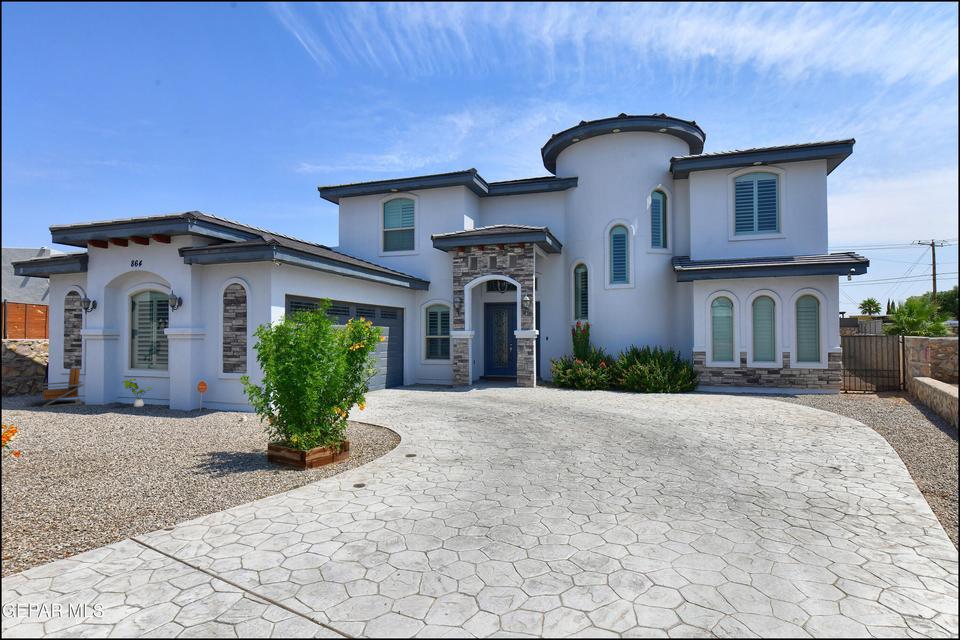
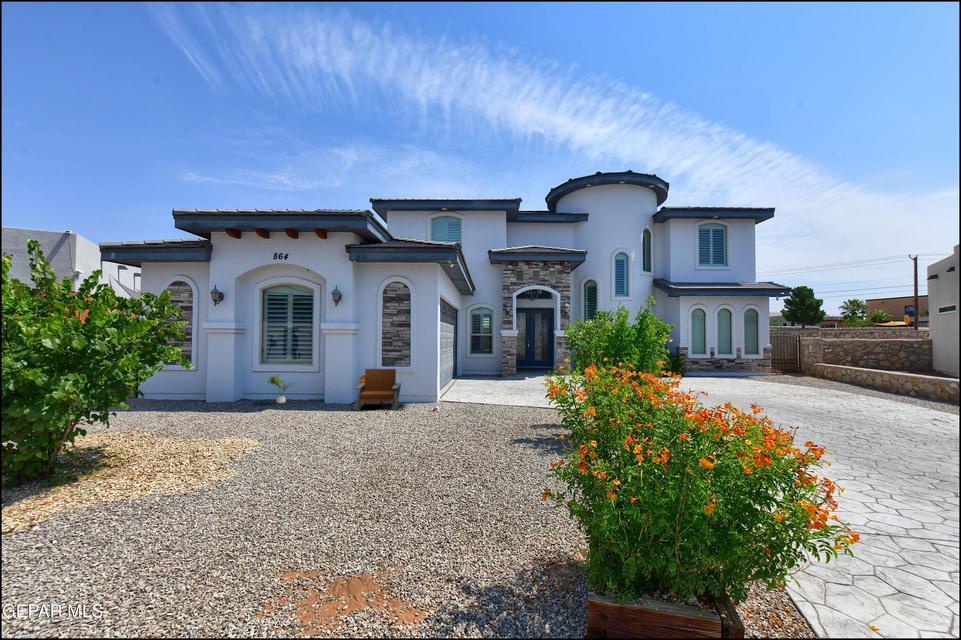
lounge chair: present [42,368,83,408] -> present [354,369,401,410]

